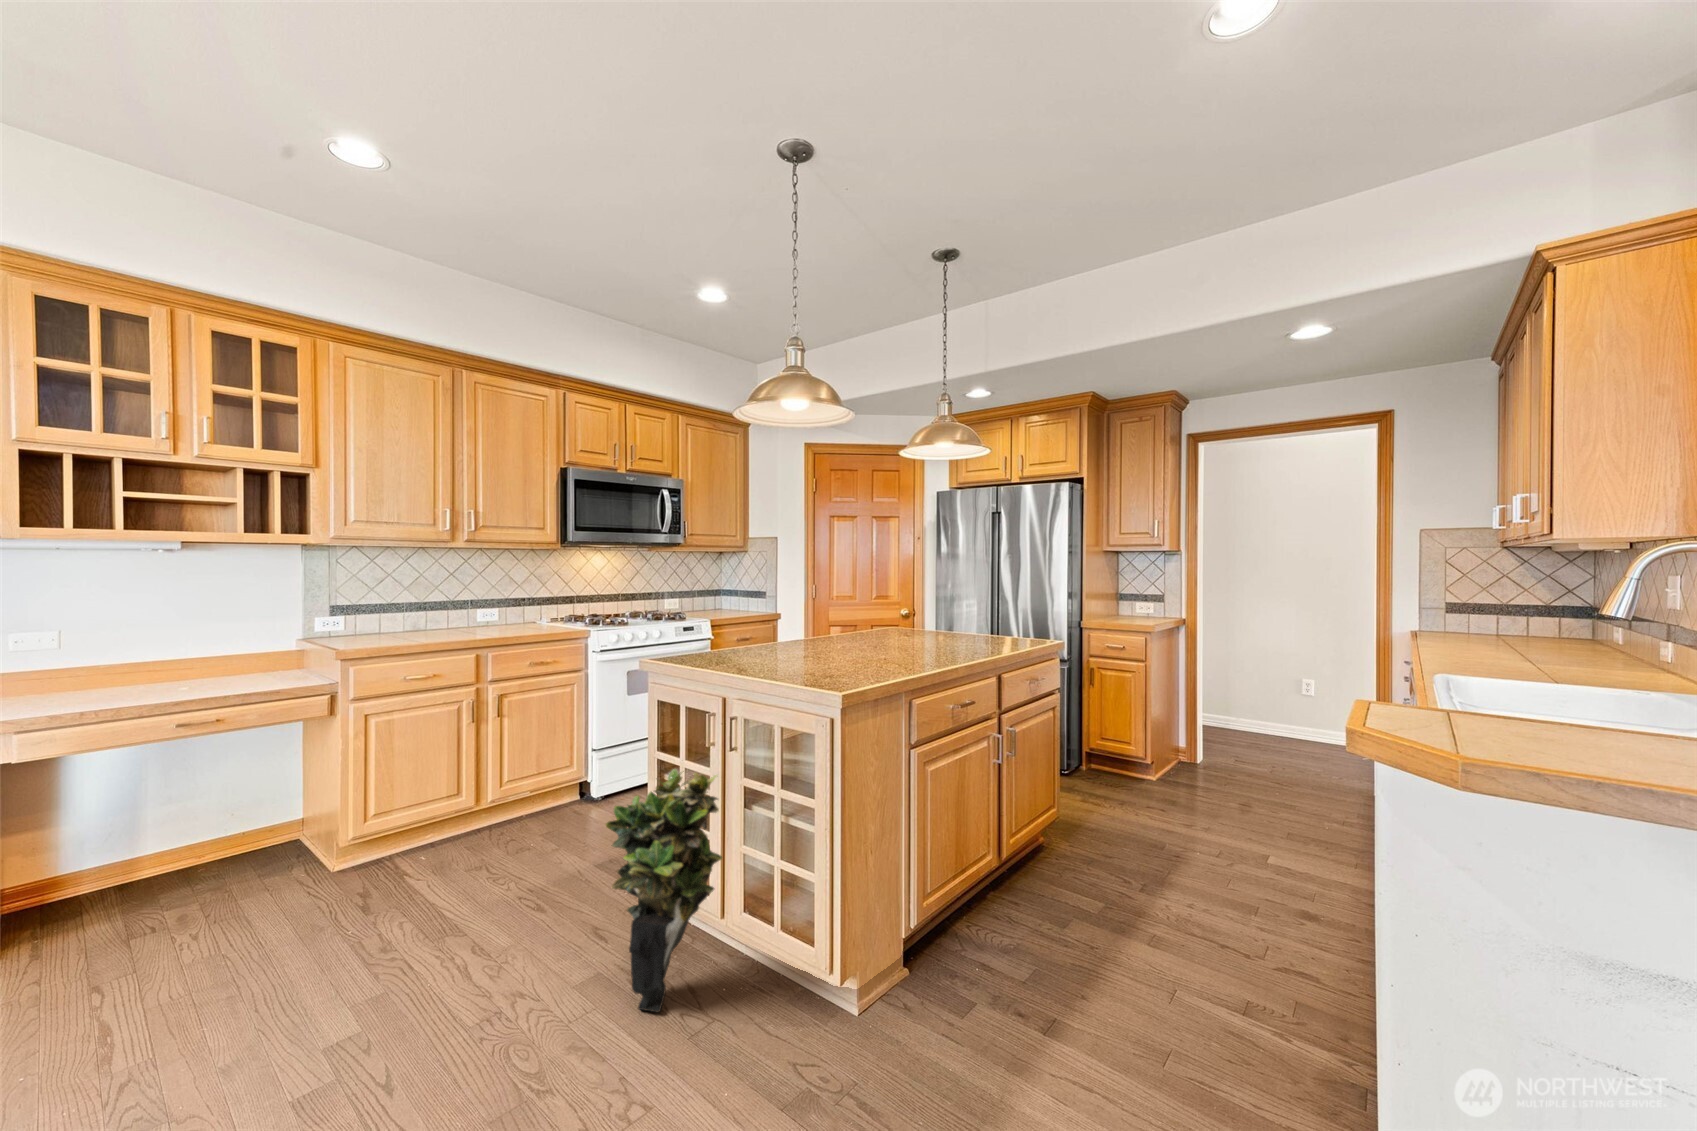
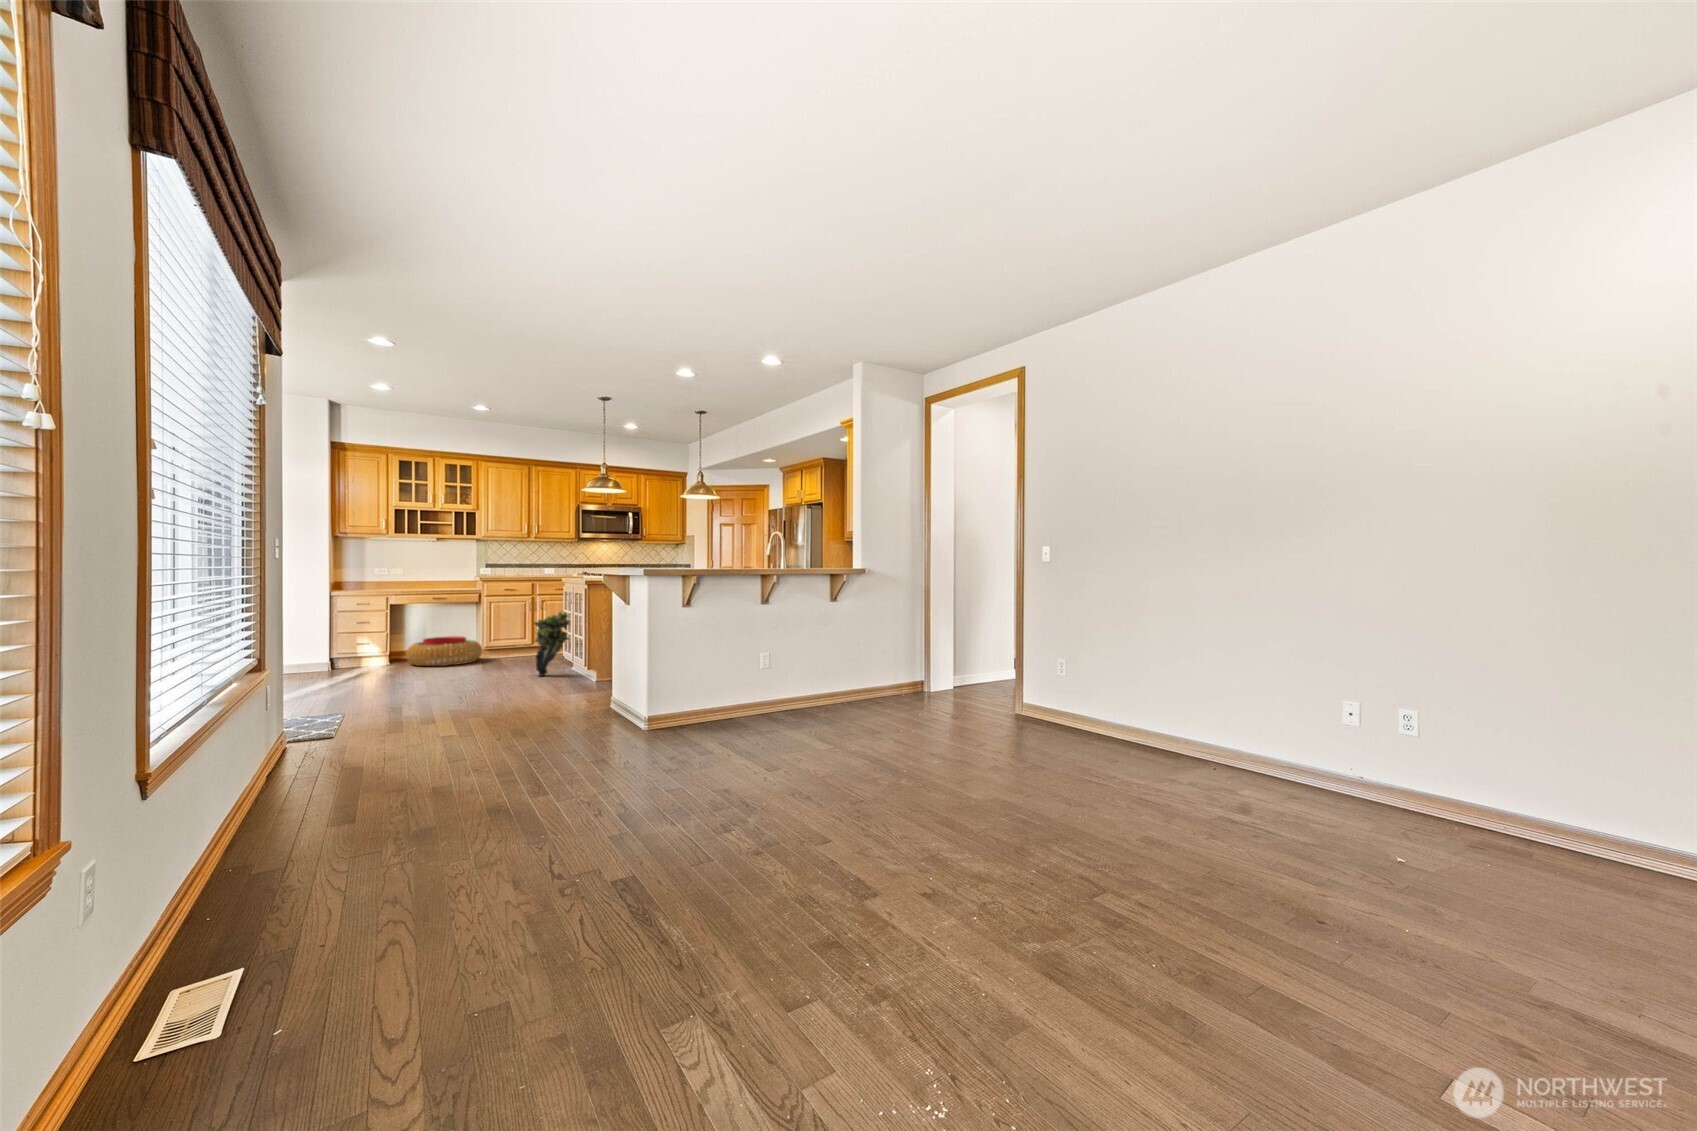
pouf: none [71,831,353,980] -> present [406,636,482,666]

